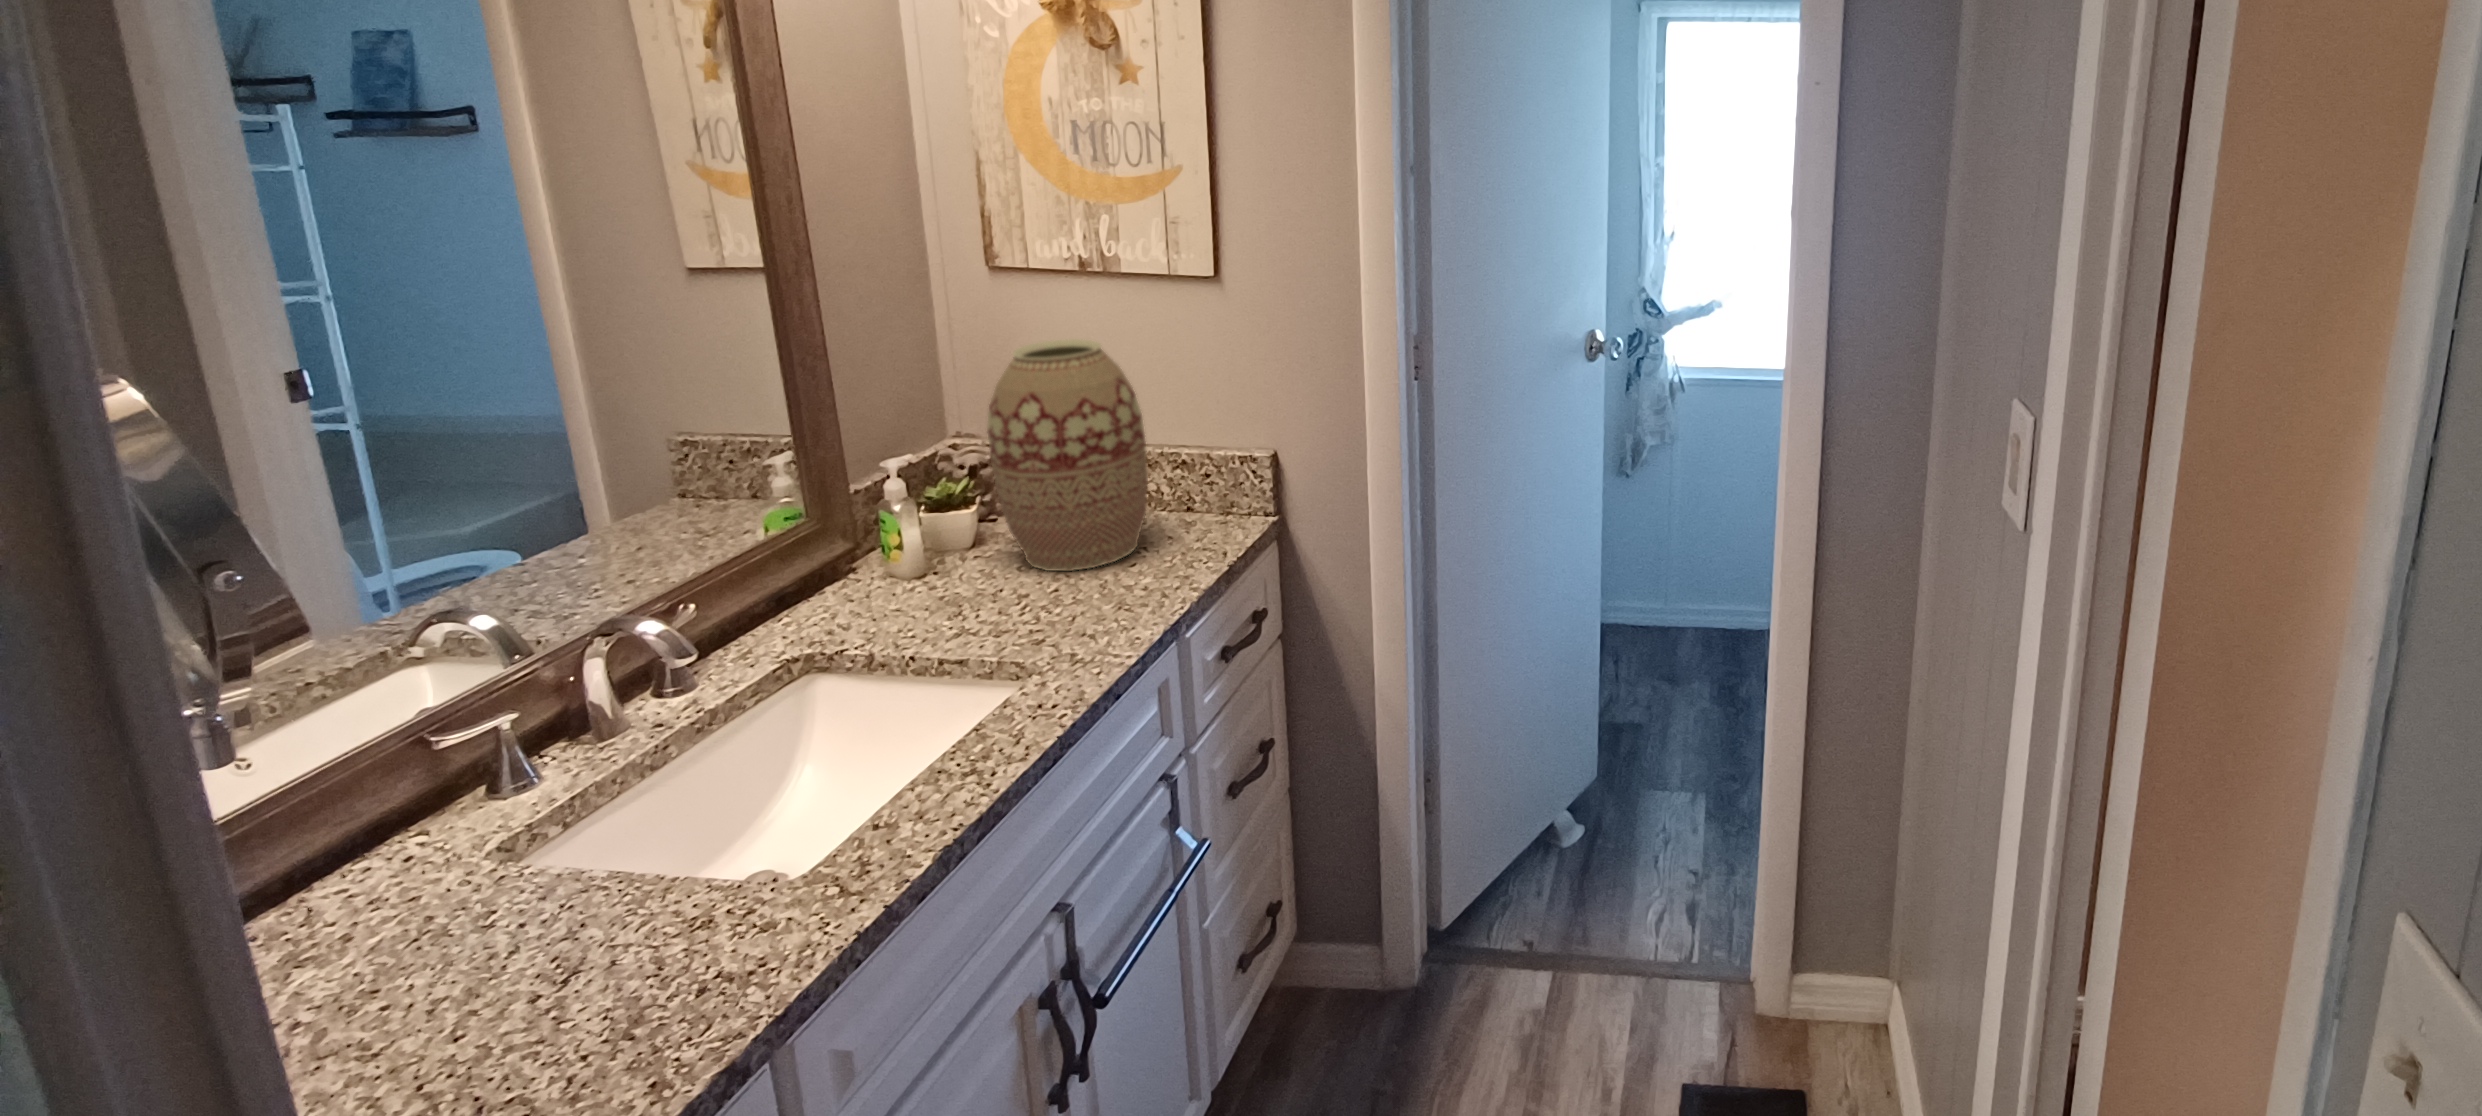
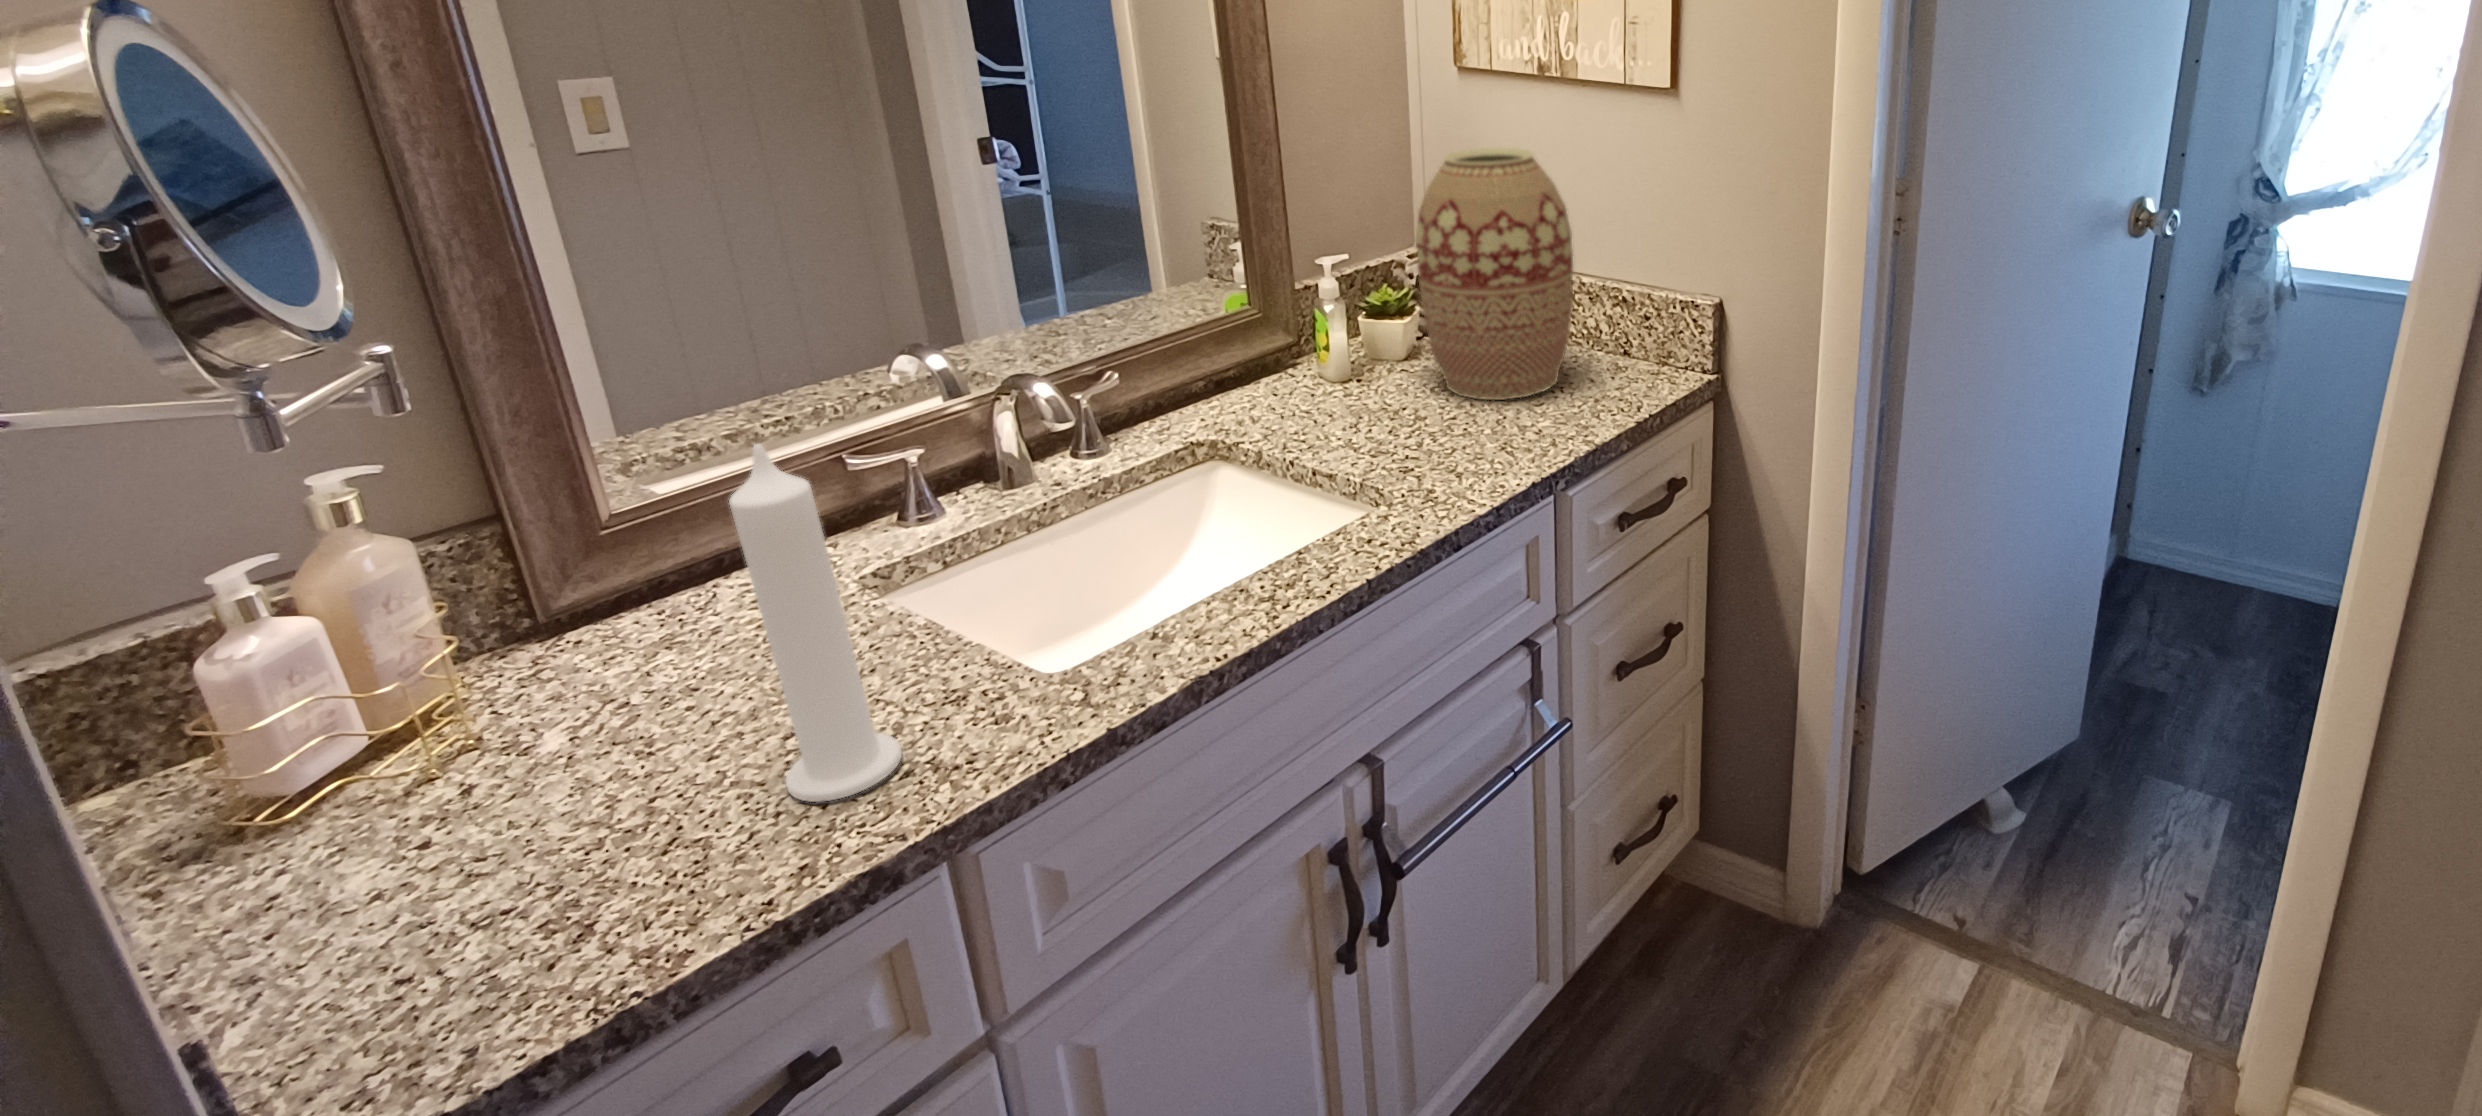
candle: none [528,704,690,1040] -> present [729,444,902,802]

